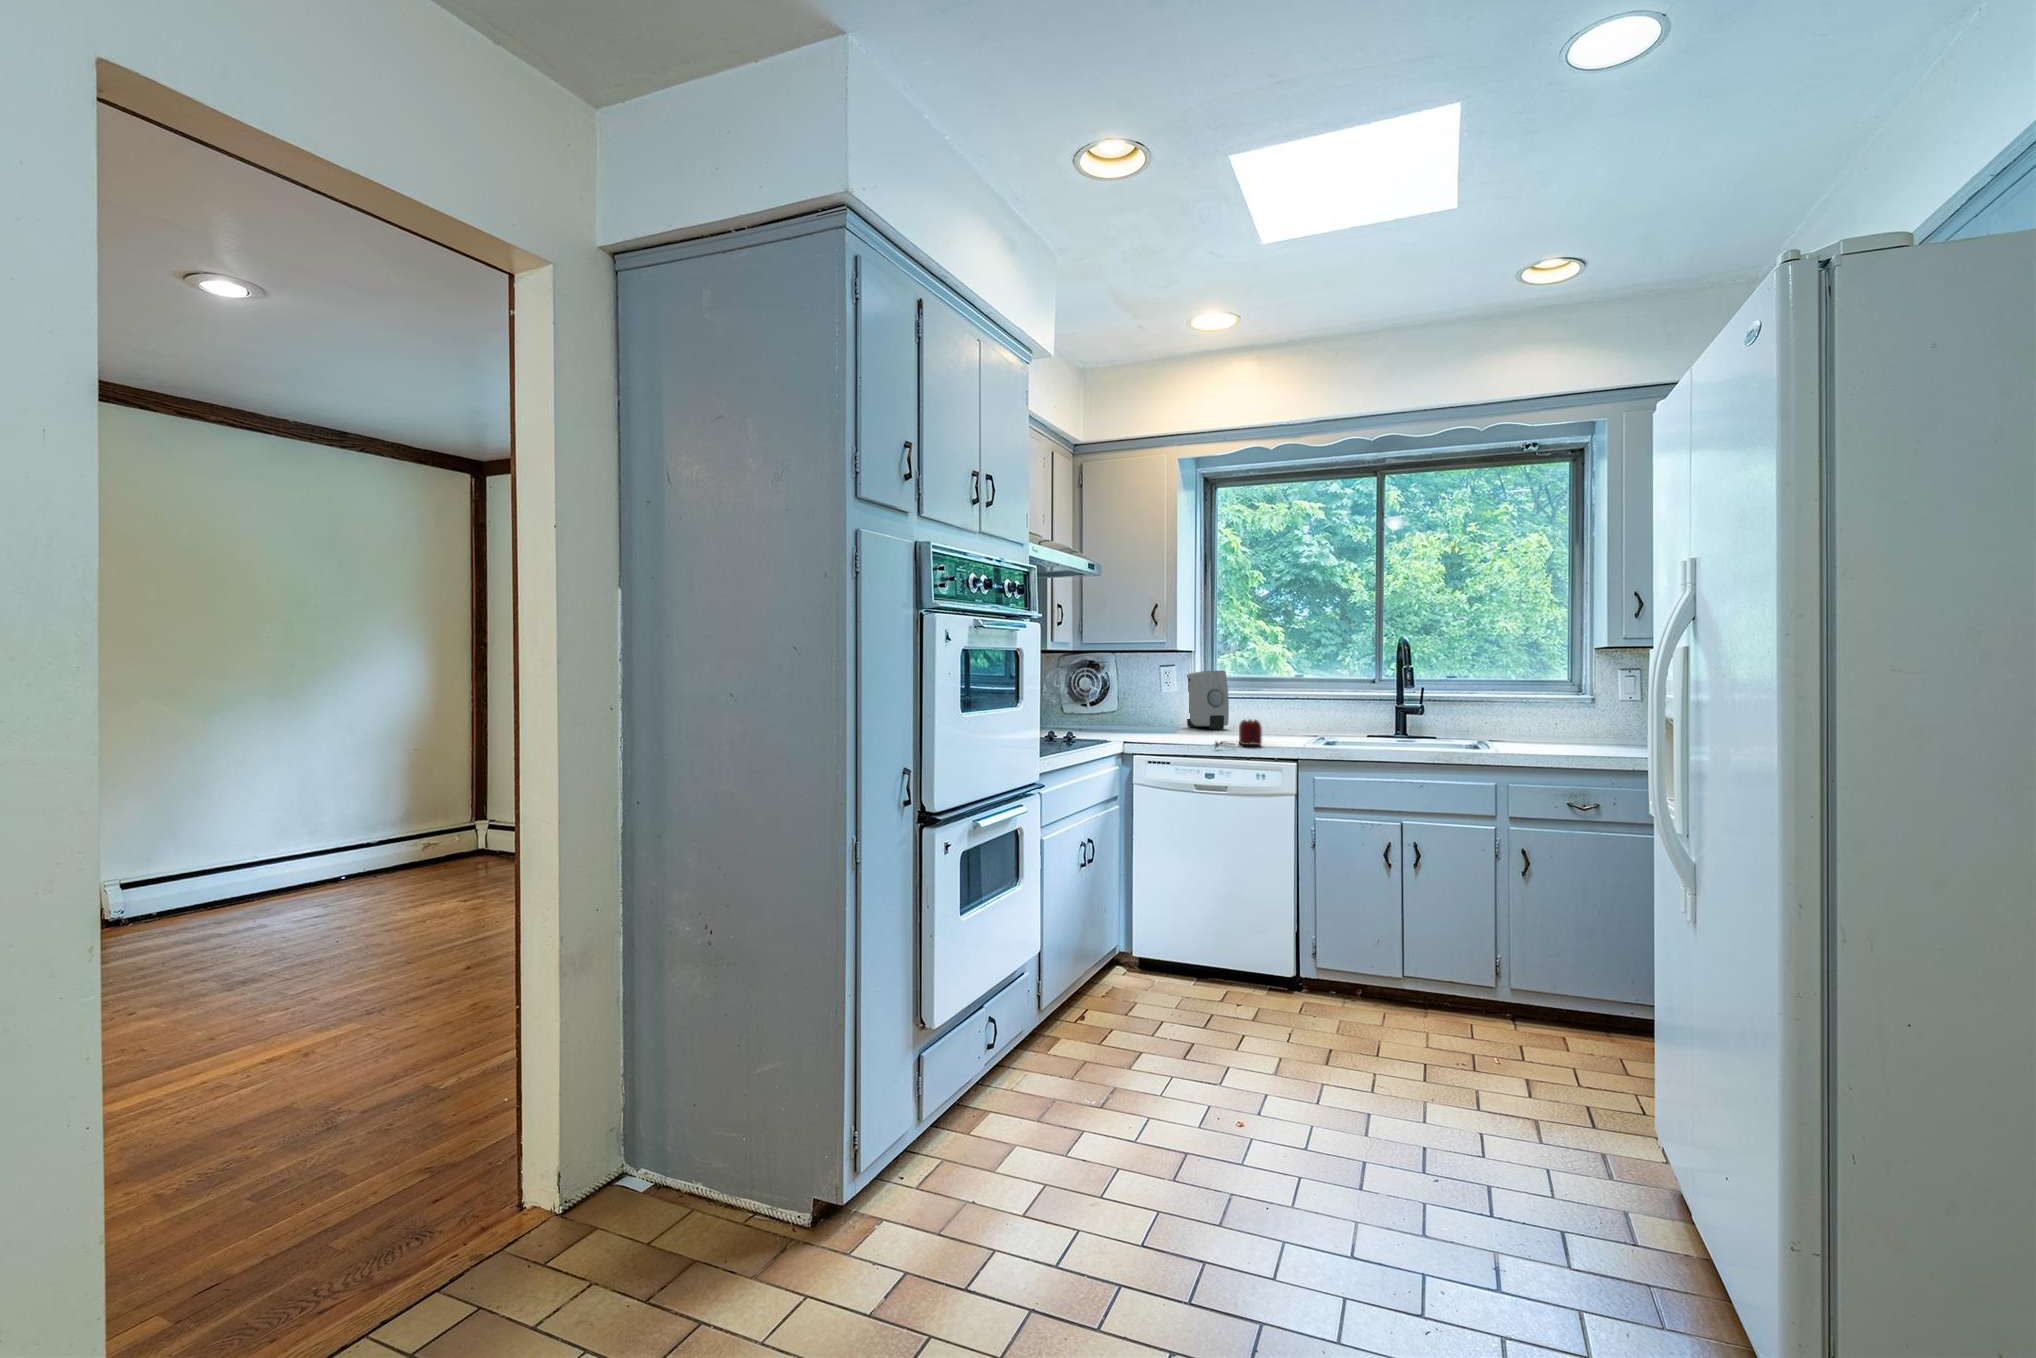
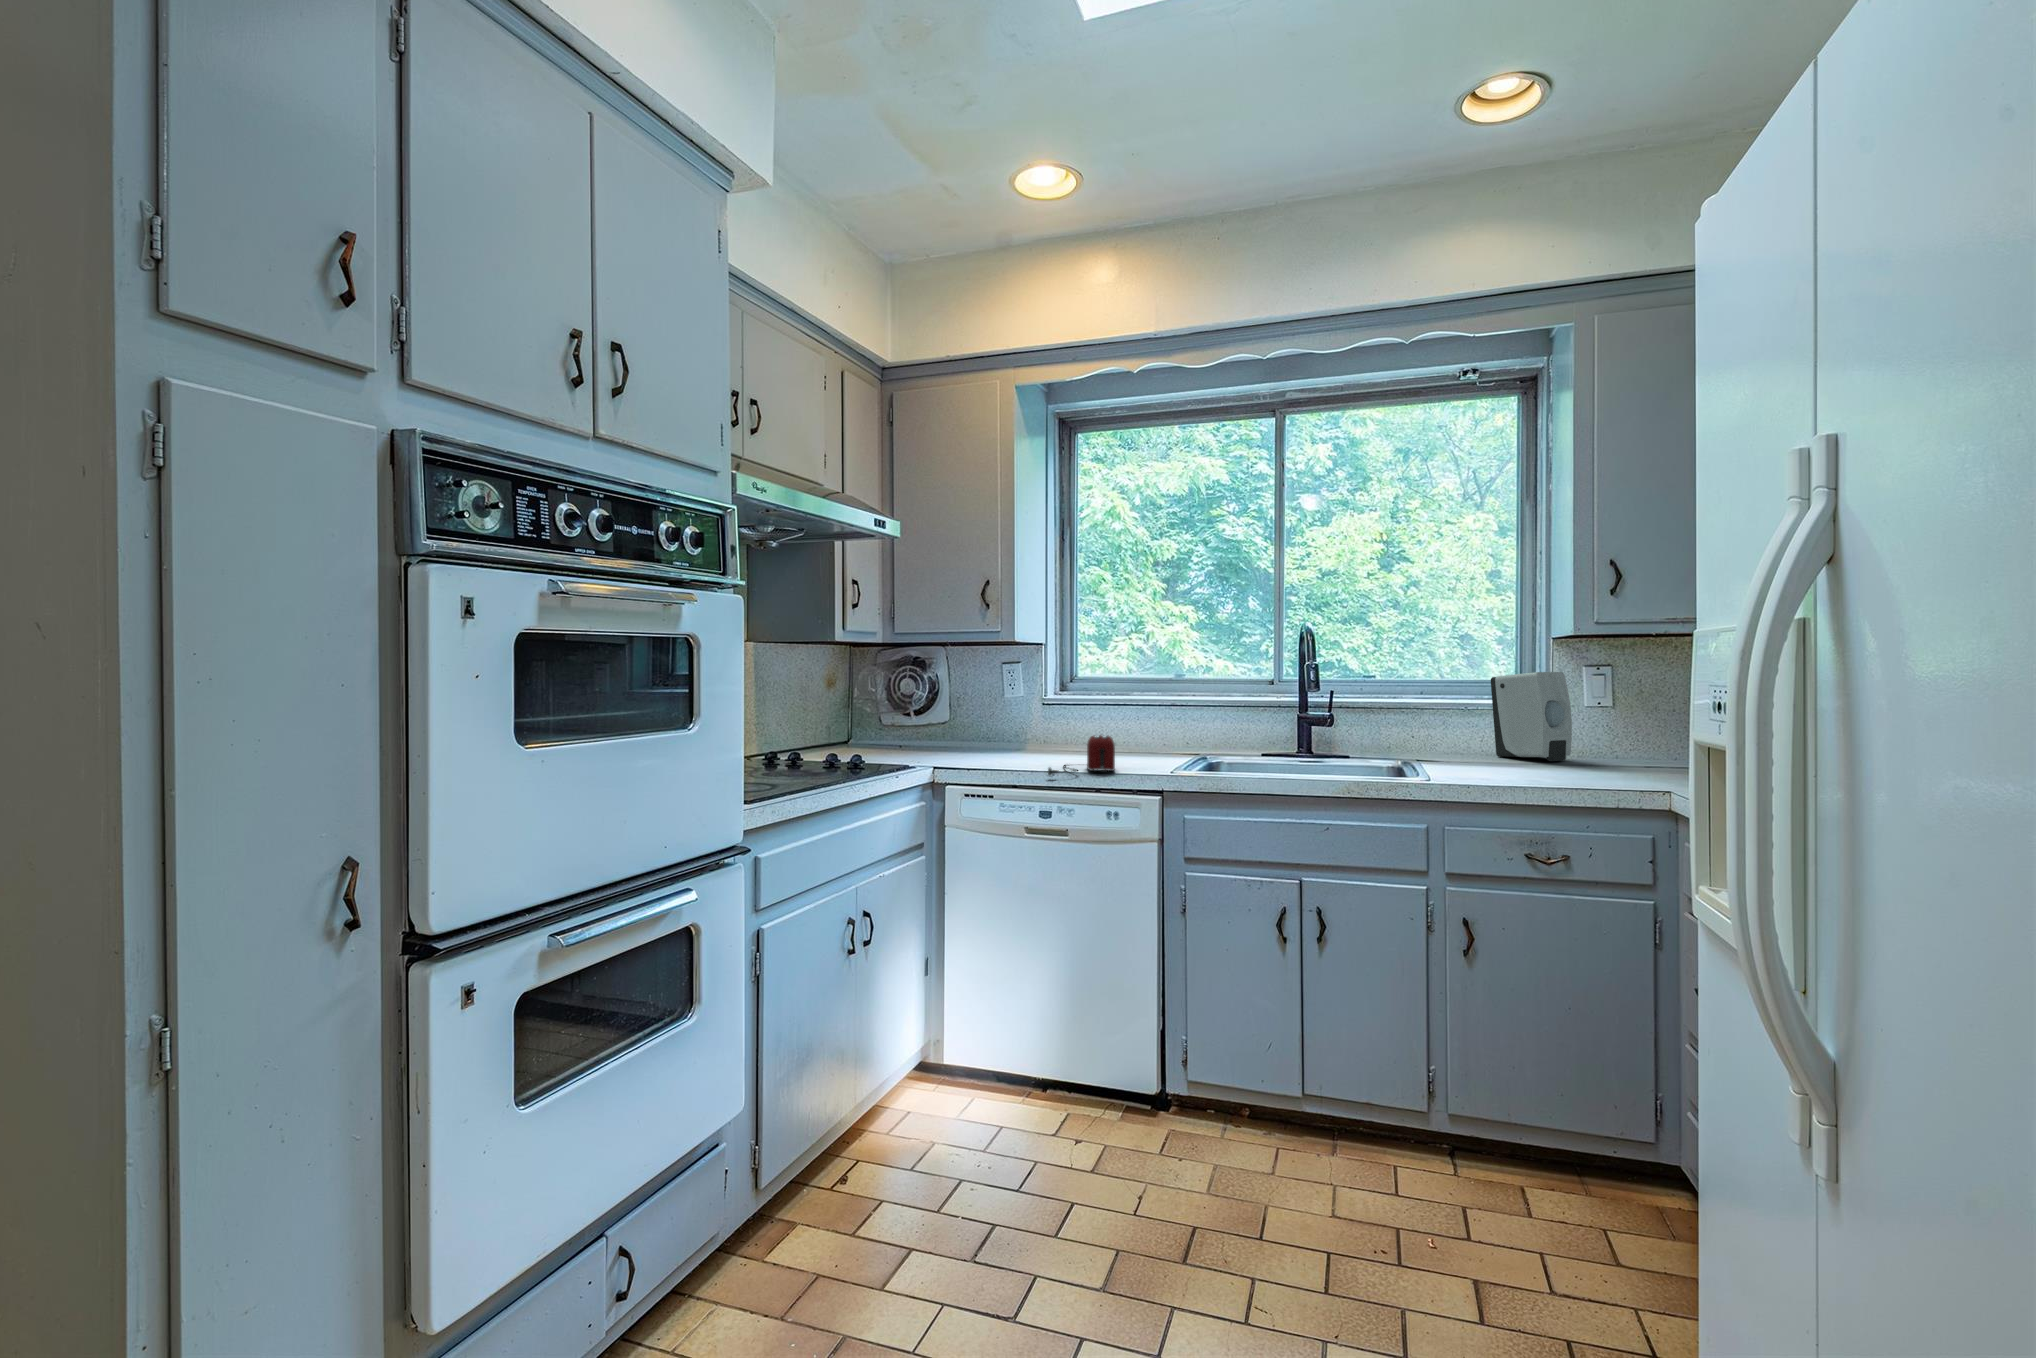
soap dispenser: present [1187,671,1229,729] -> present [1491,672,1572,761]

